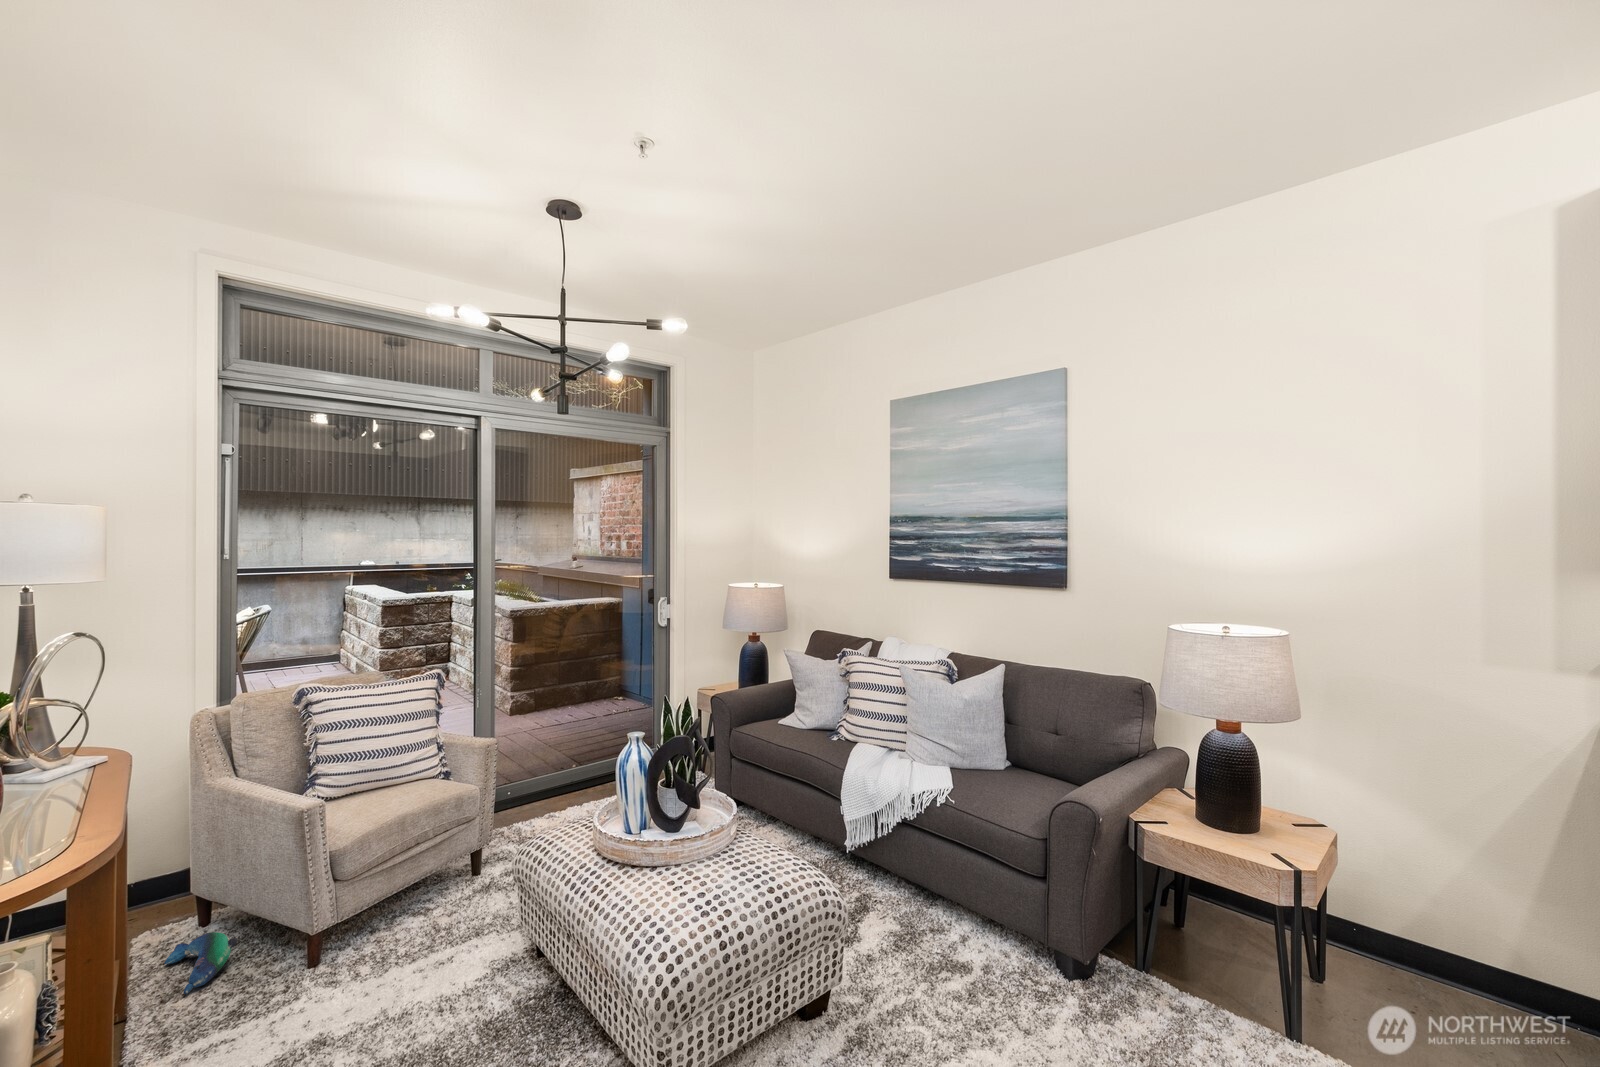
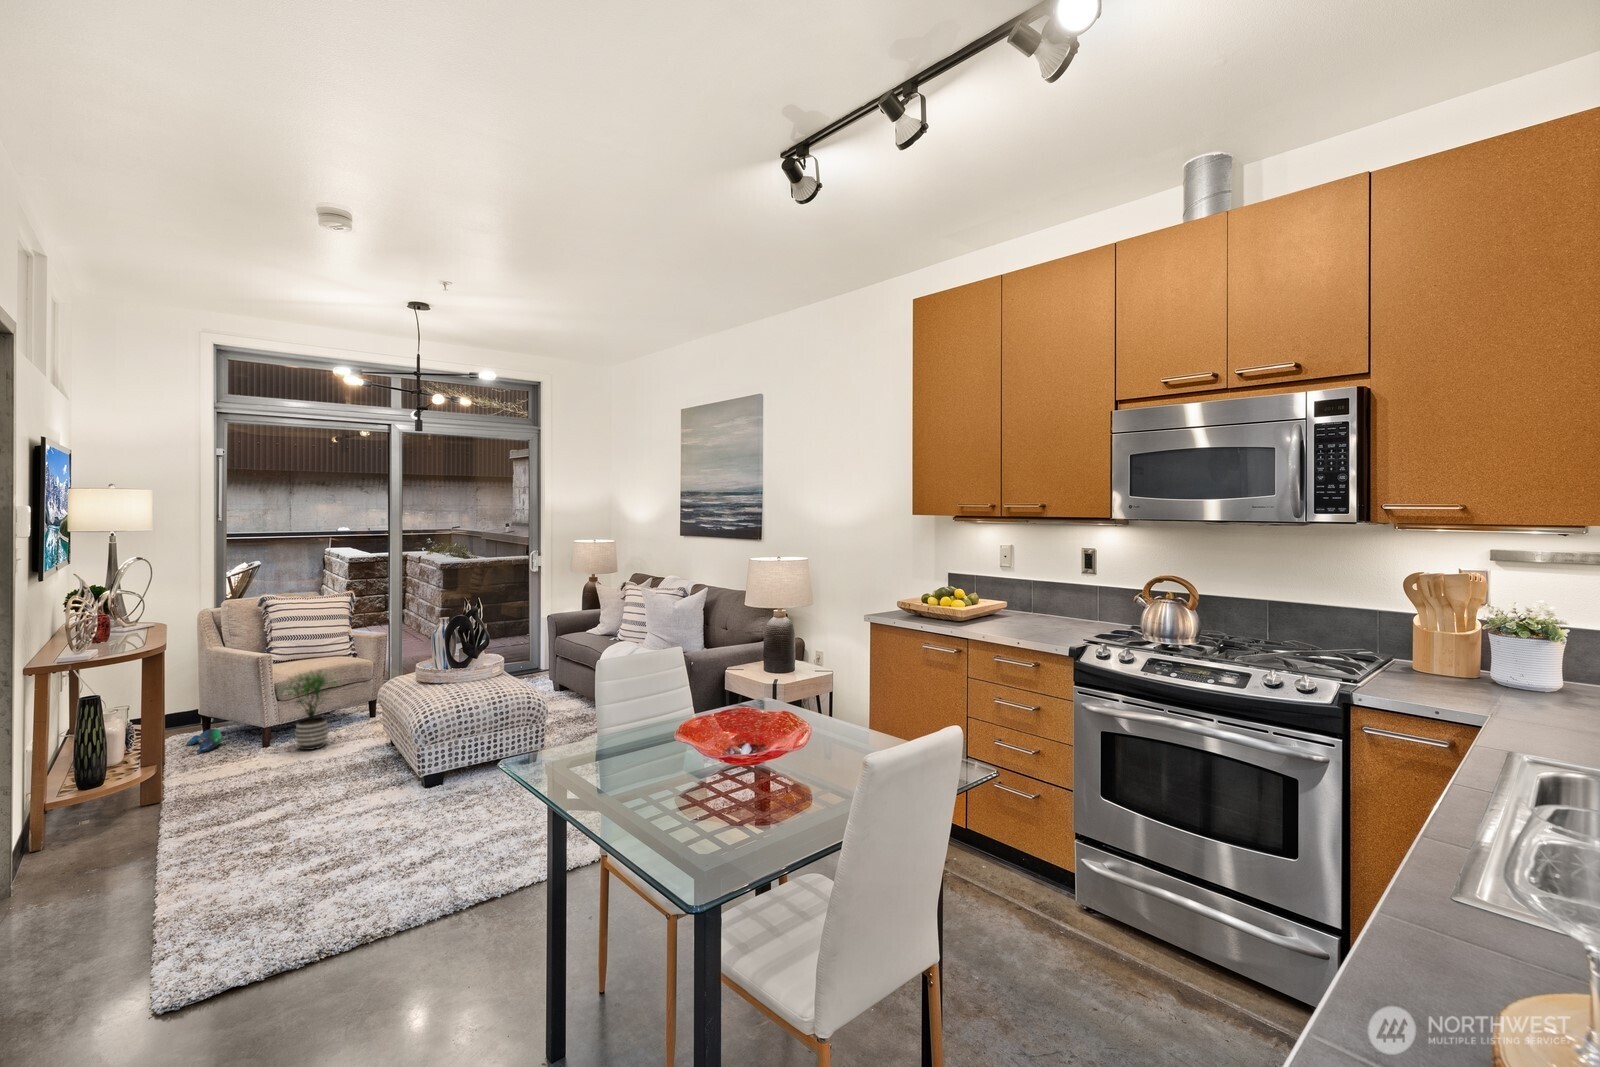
potted plant: none [334,822,449,978] -> present [278,671,336,750]

